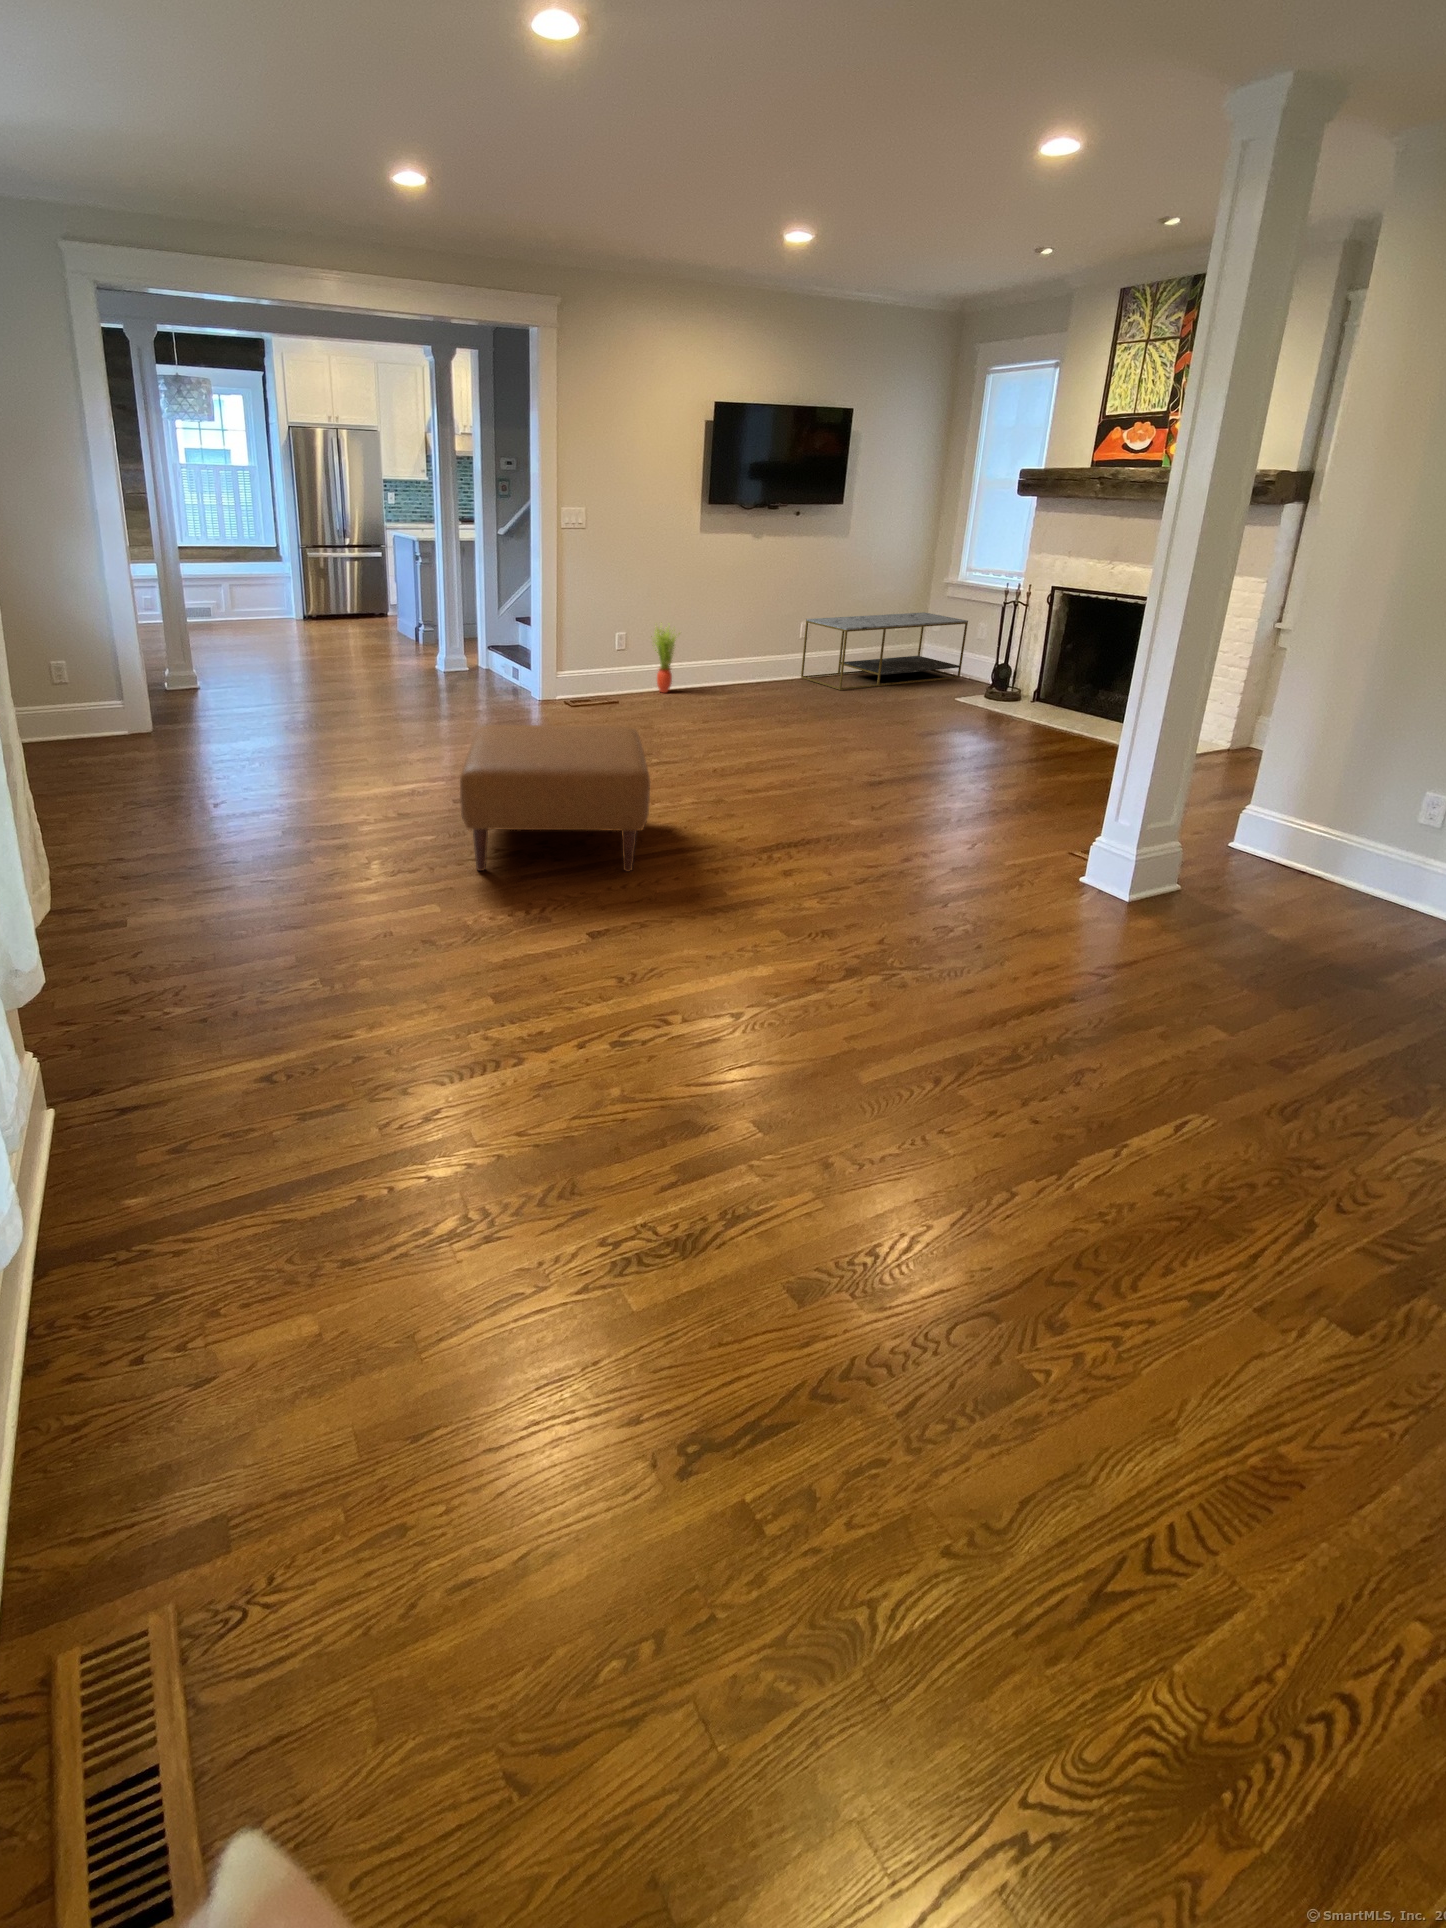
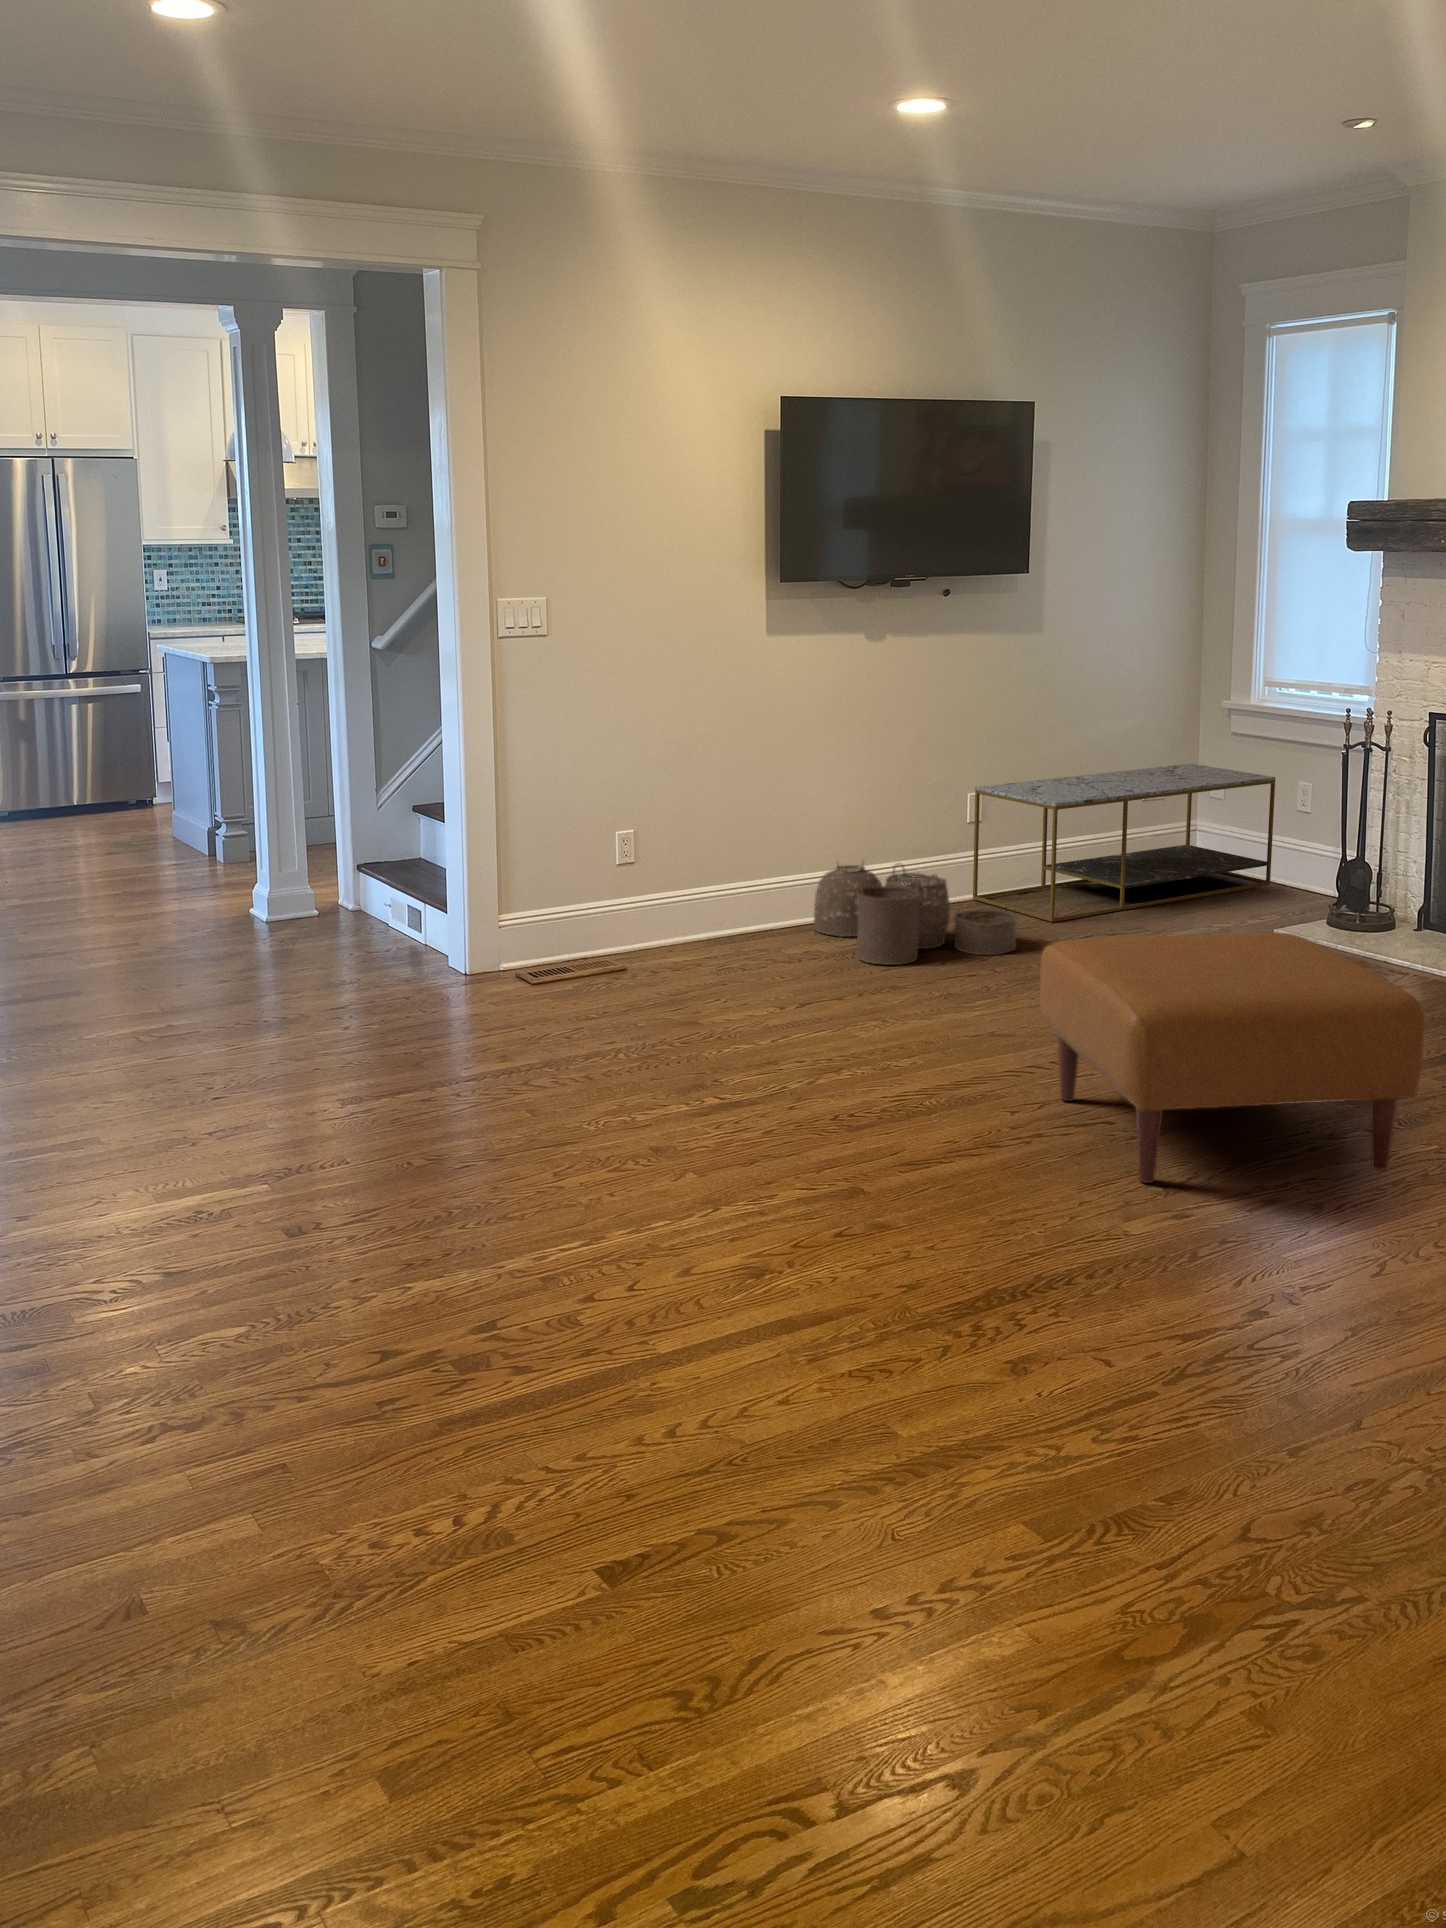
potted plant: present [651,626,680,693] -> none [681,807,739,945]
woven basket: none [717,653,820,706] -> present [814,865,1016,965]
ottoman: present [460,725,650,872] -> present [1040,933,1425,1183]

